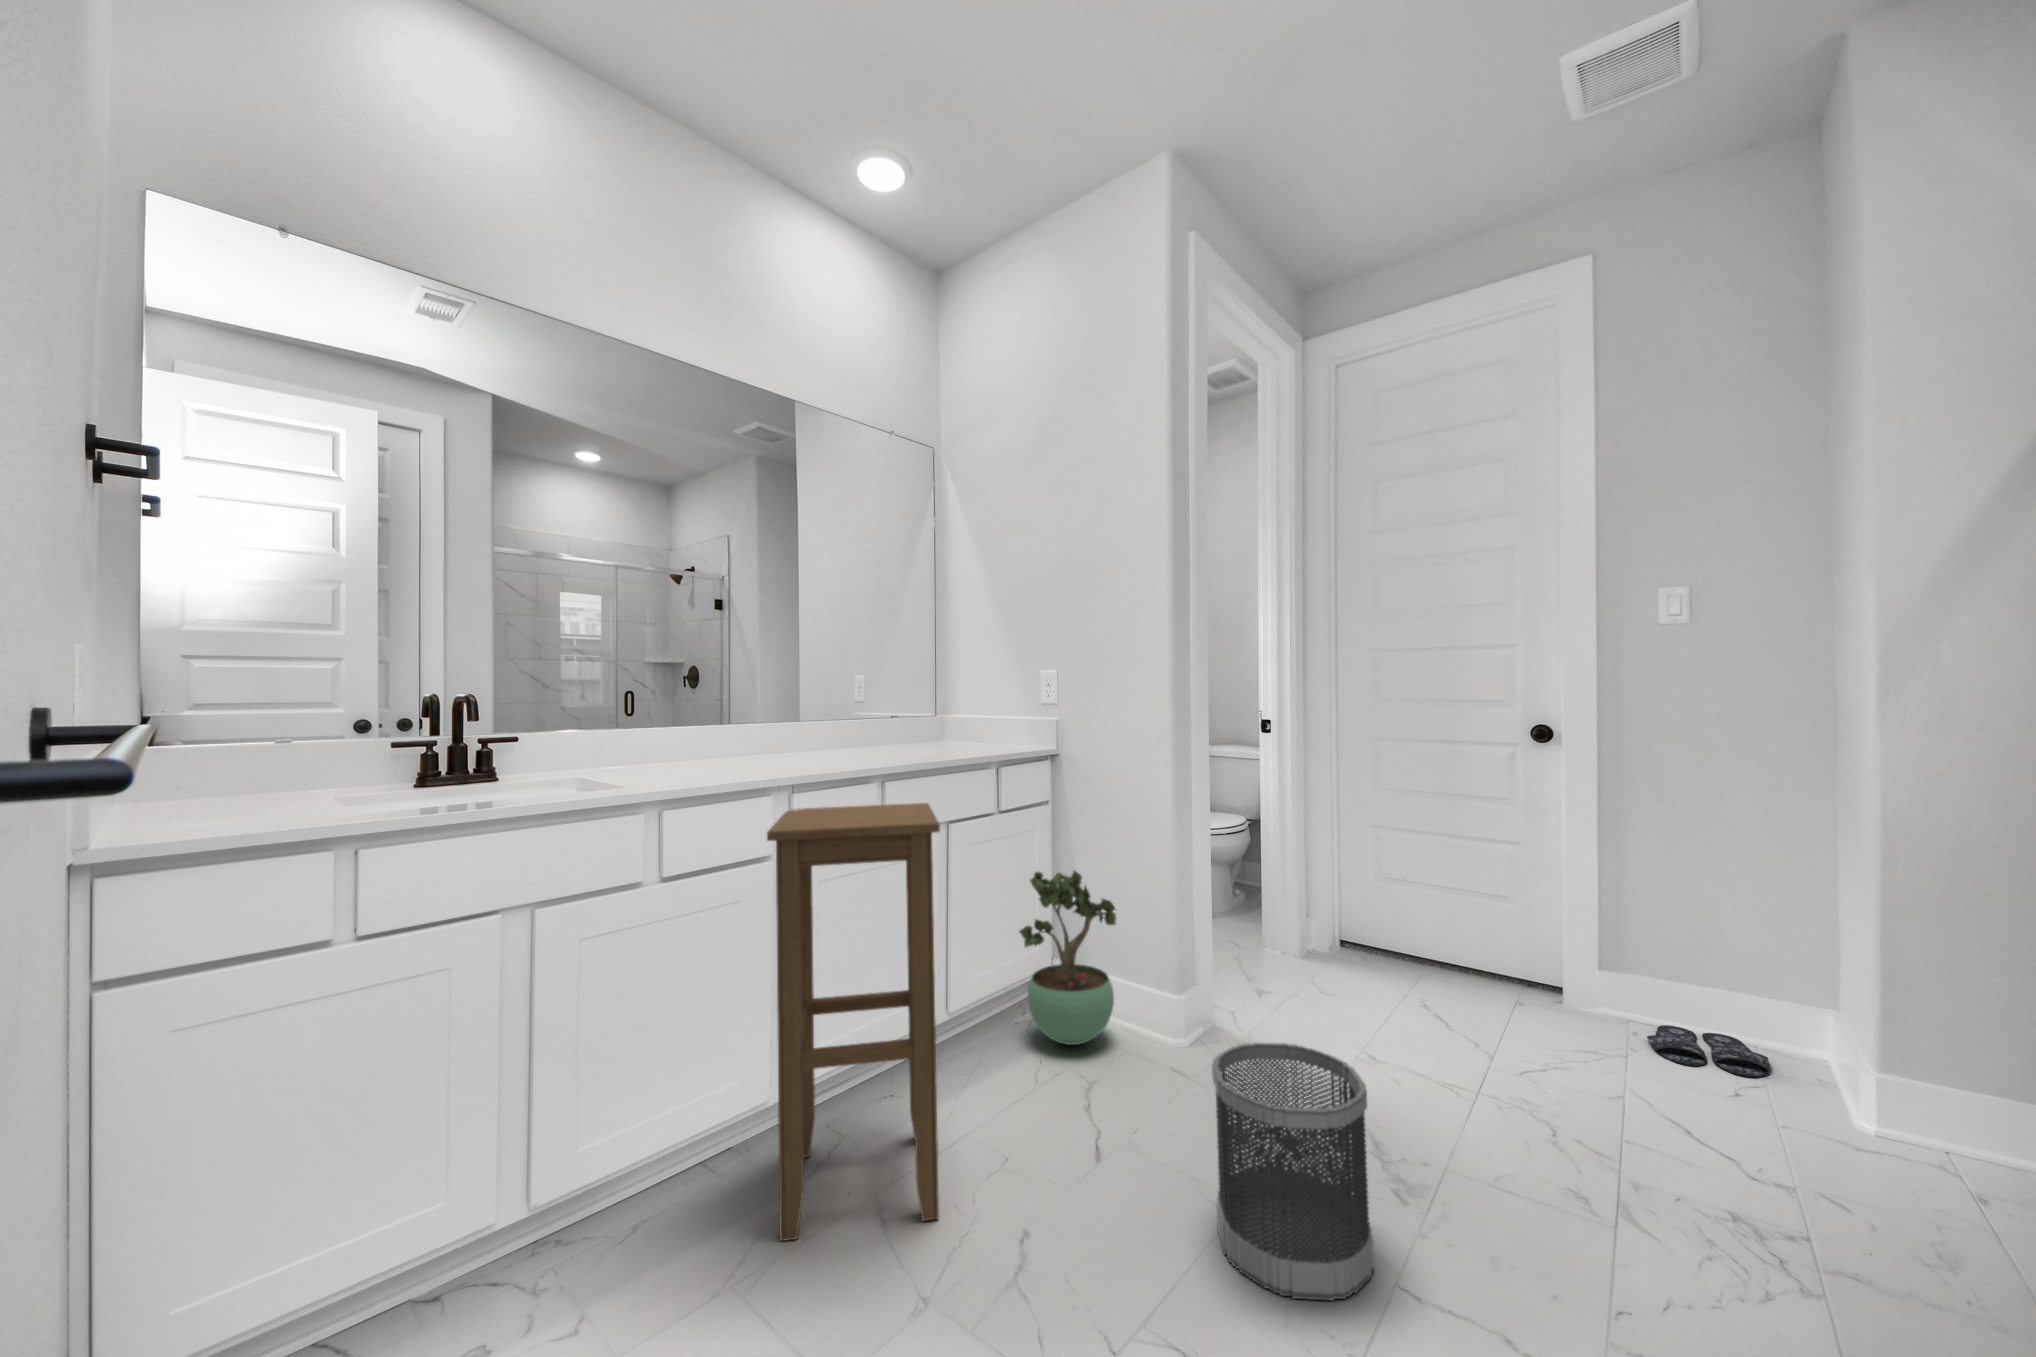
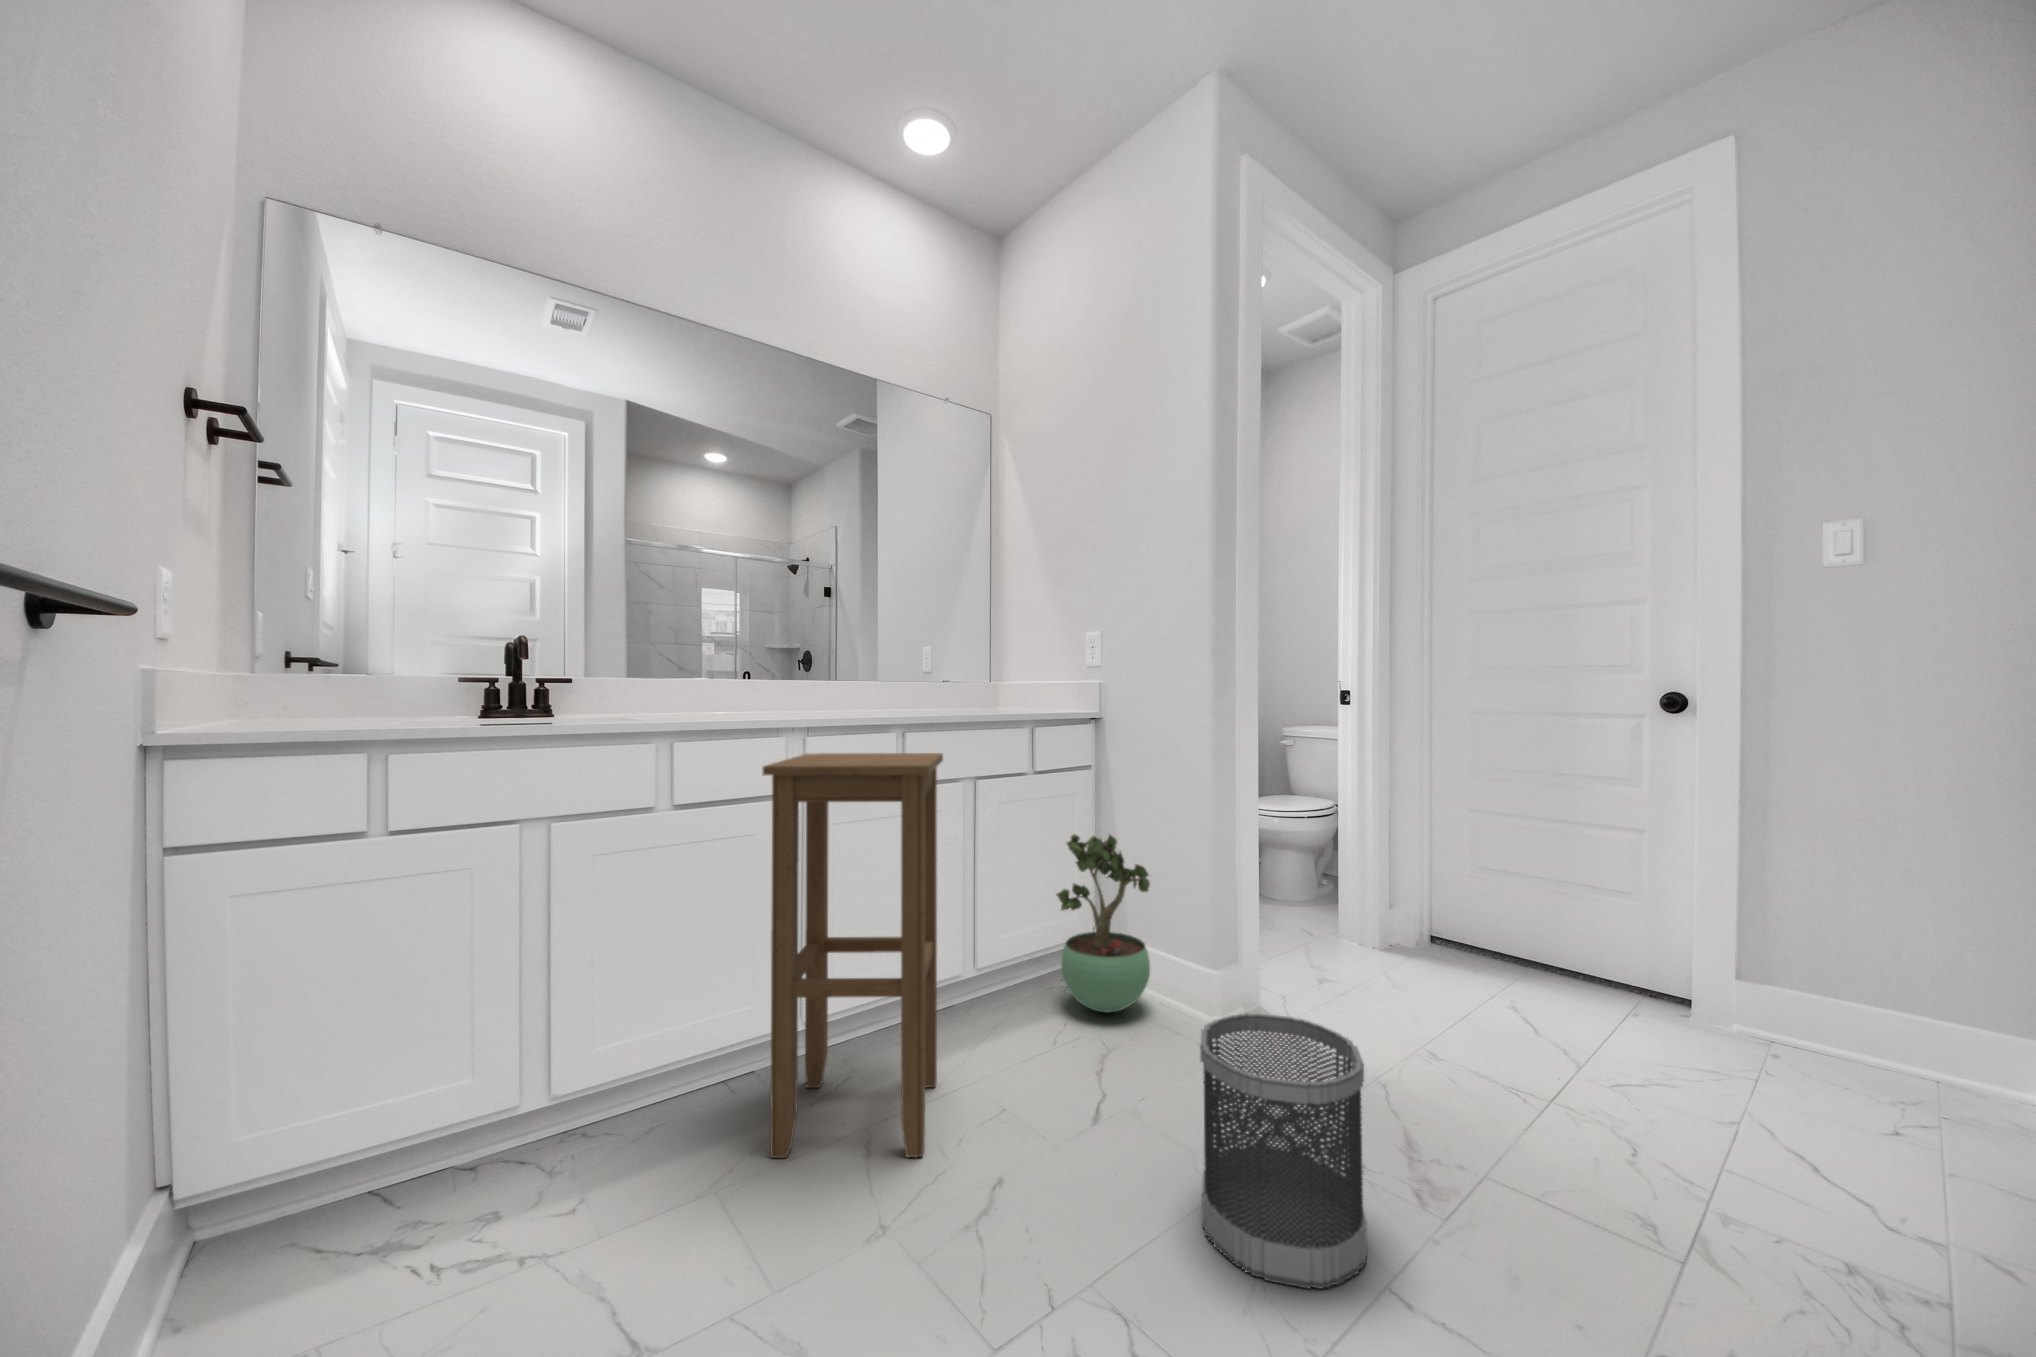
slippers: present [1647,1025,1770,1078] -> none [1788,1054,1950,1122]

